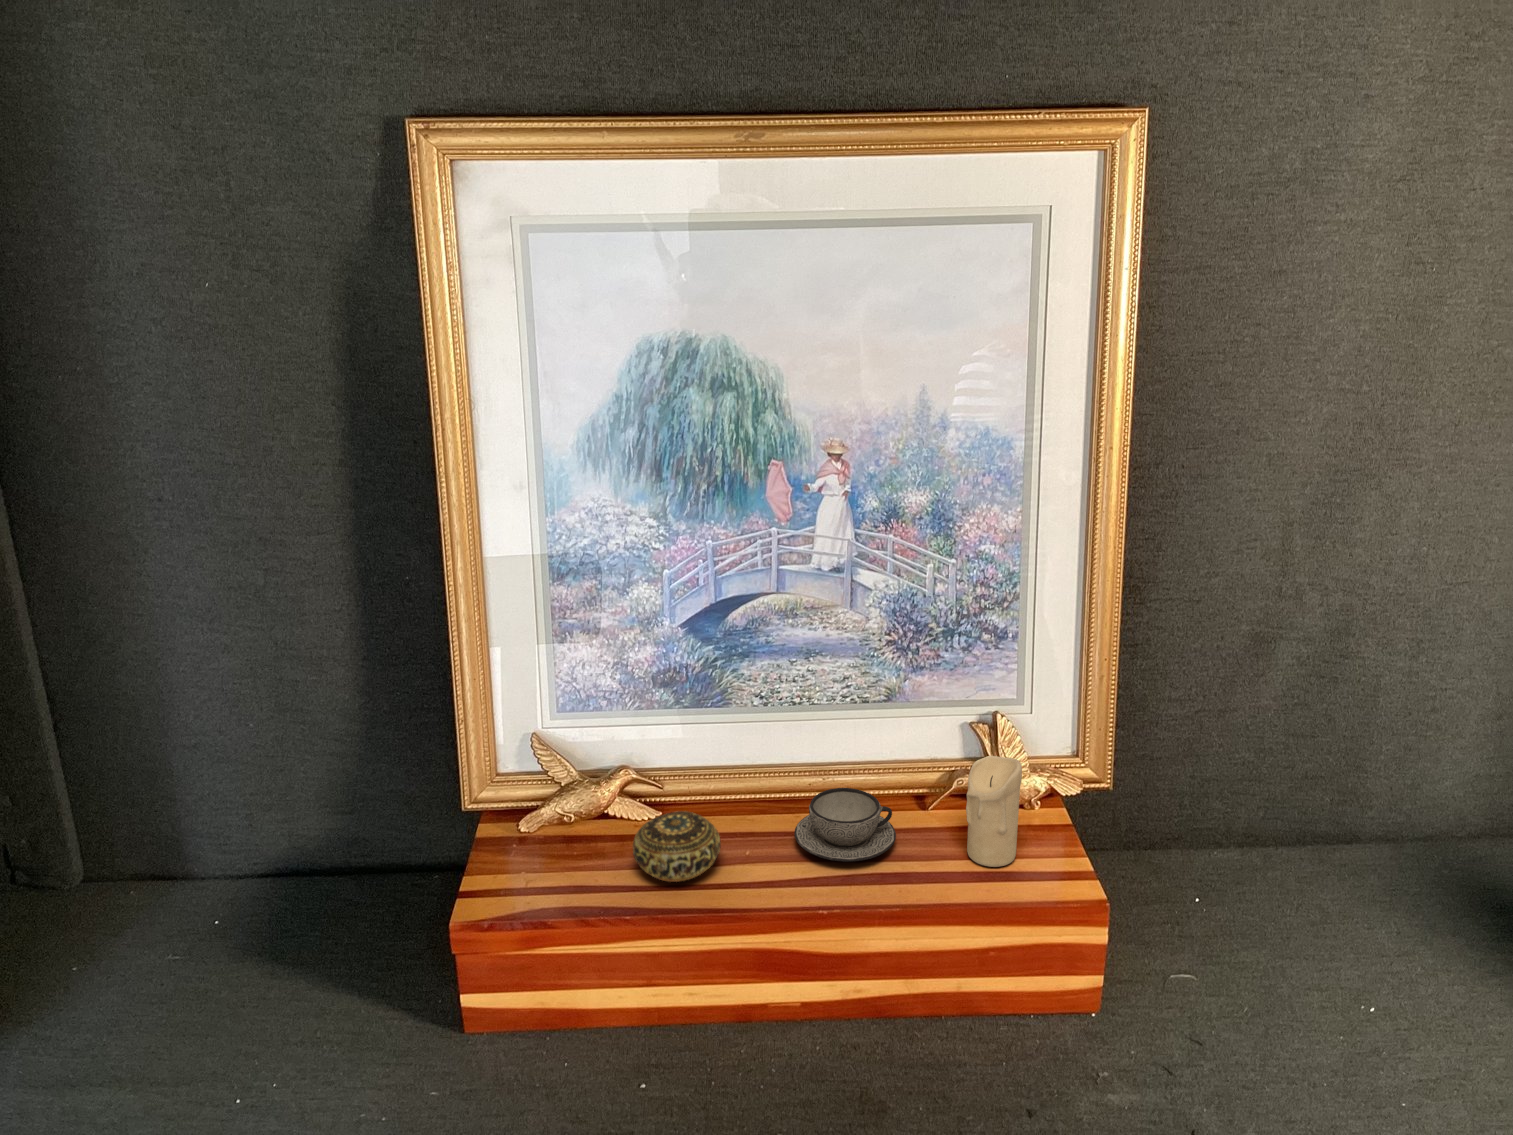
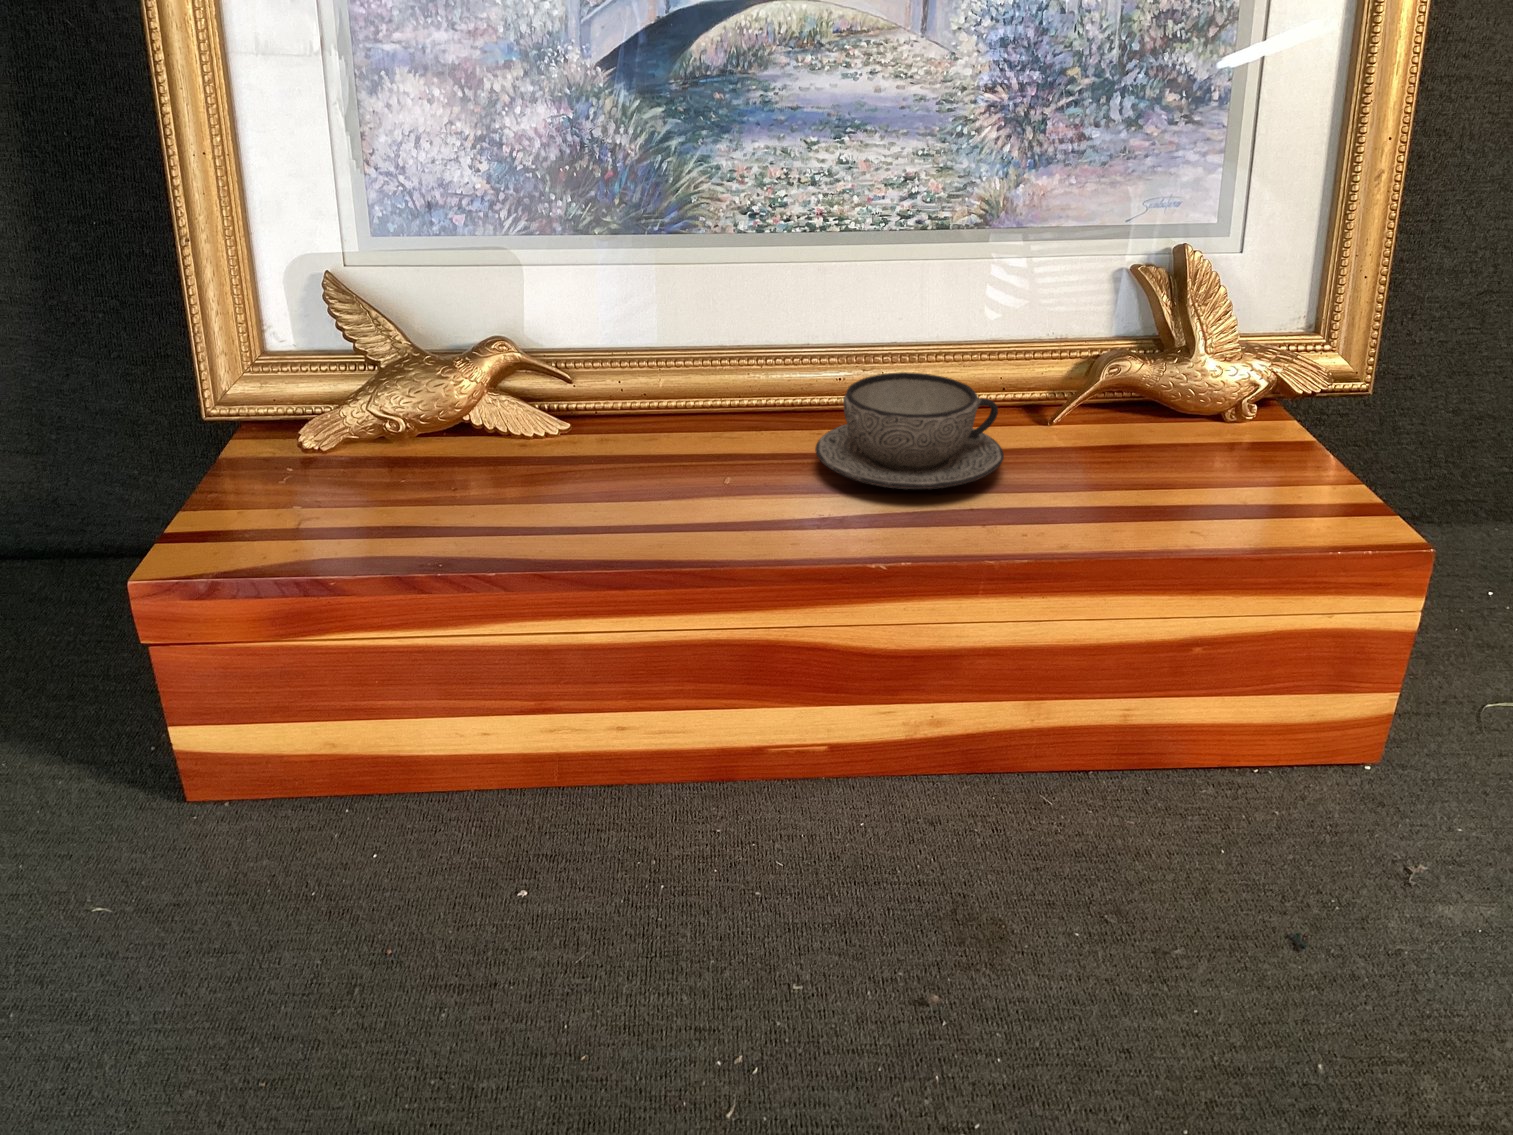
candle: present [966,756,1022,867] -> none [1137,293,1257,500]
decorative ball: present [633,811,721,882] -> none [511,401,679,522]

